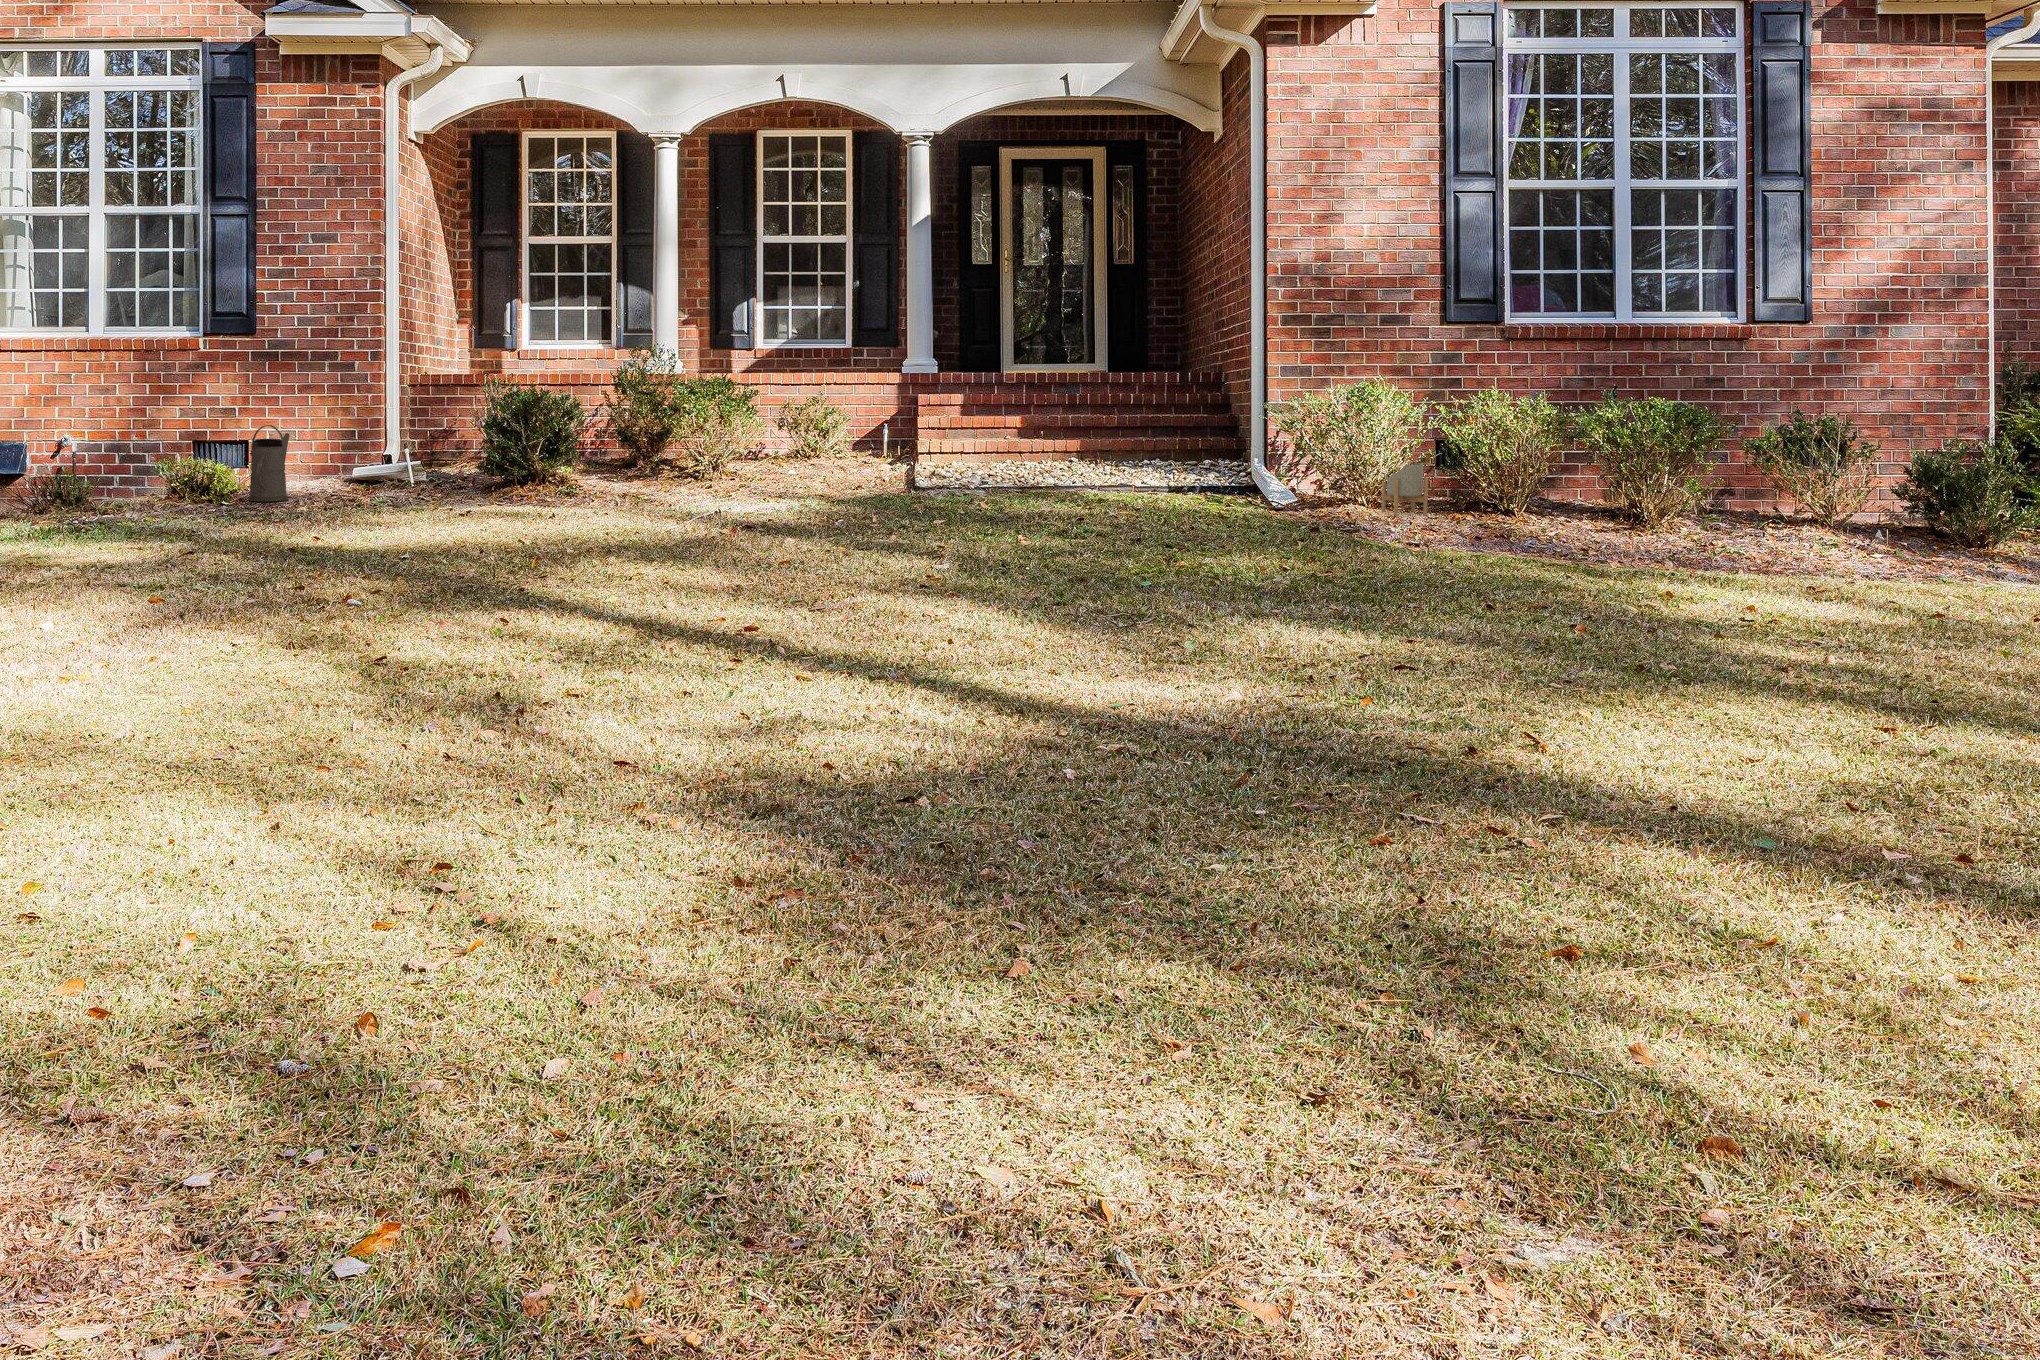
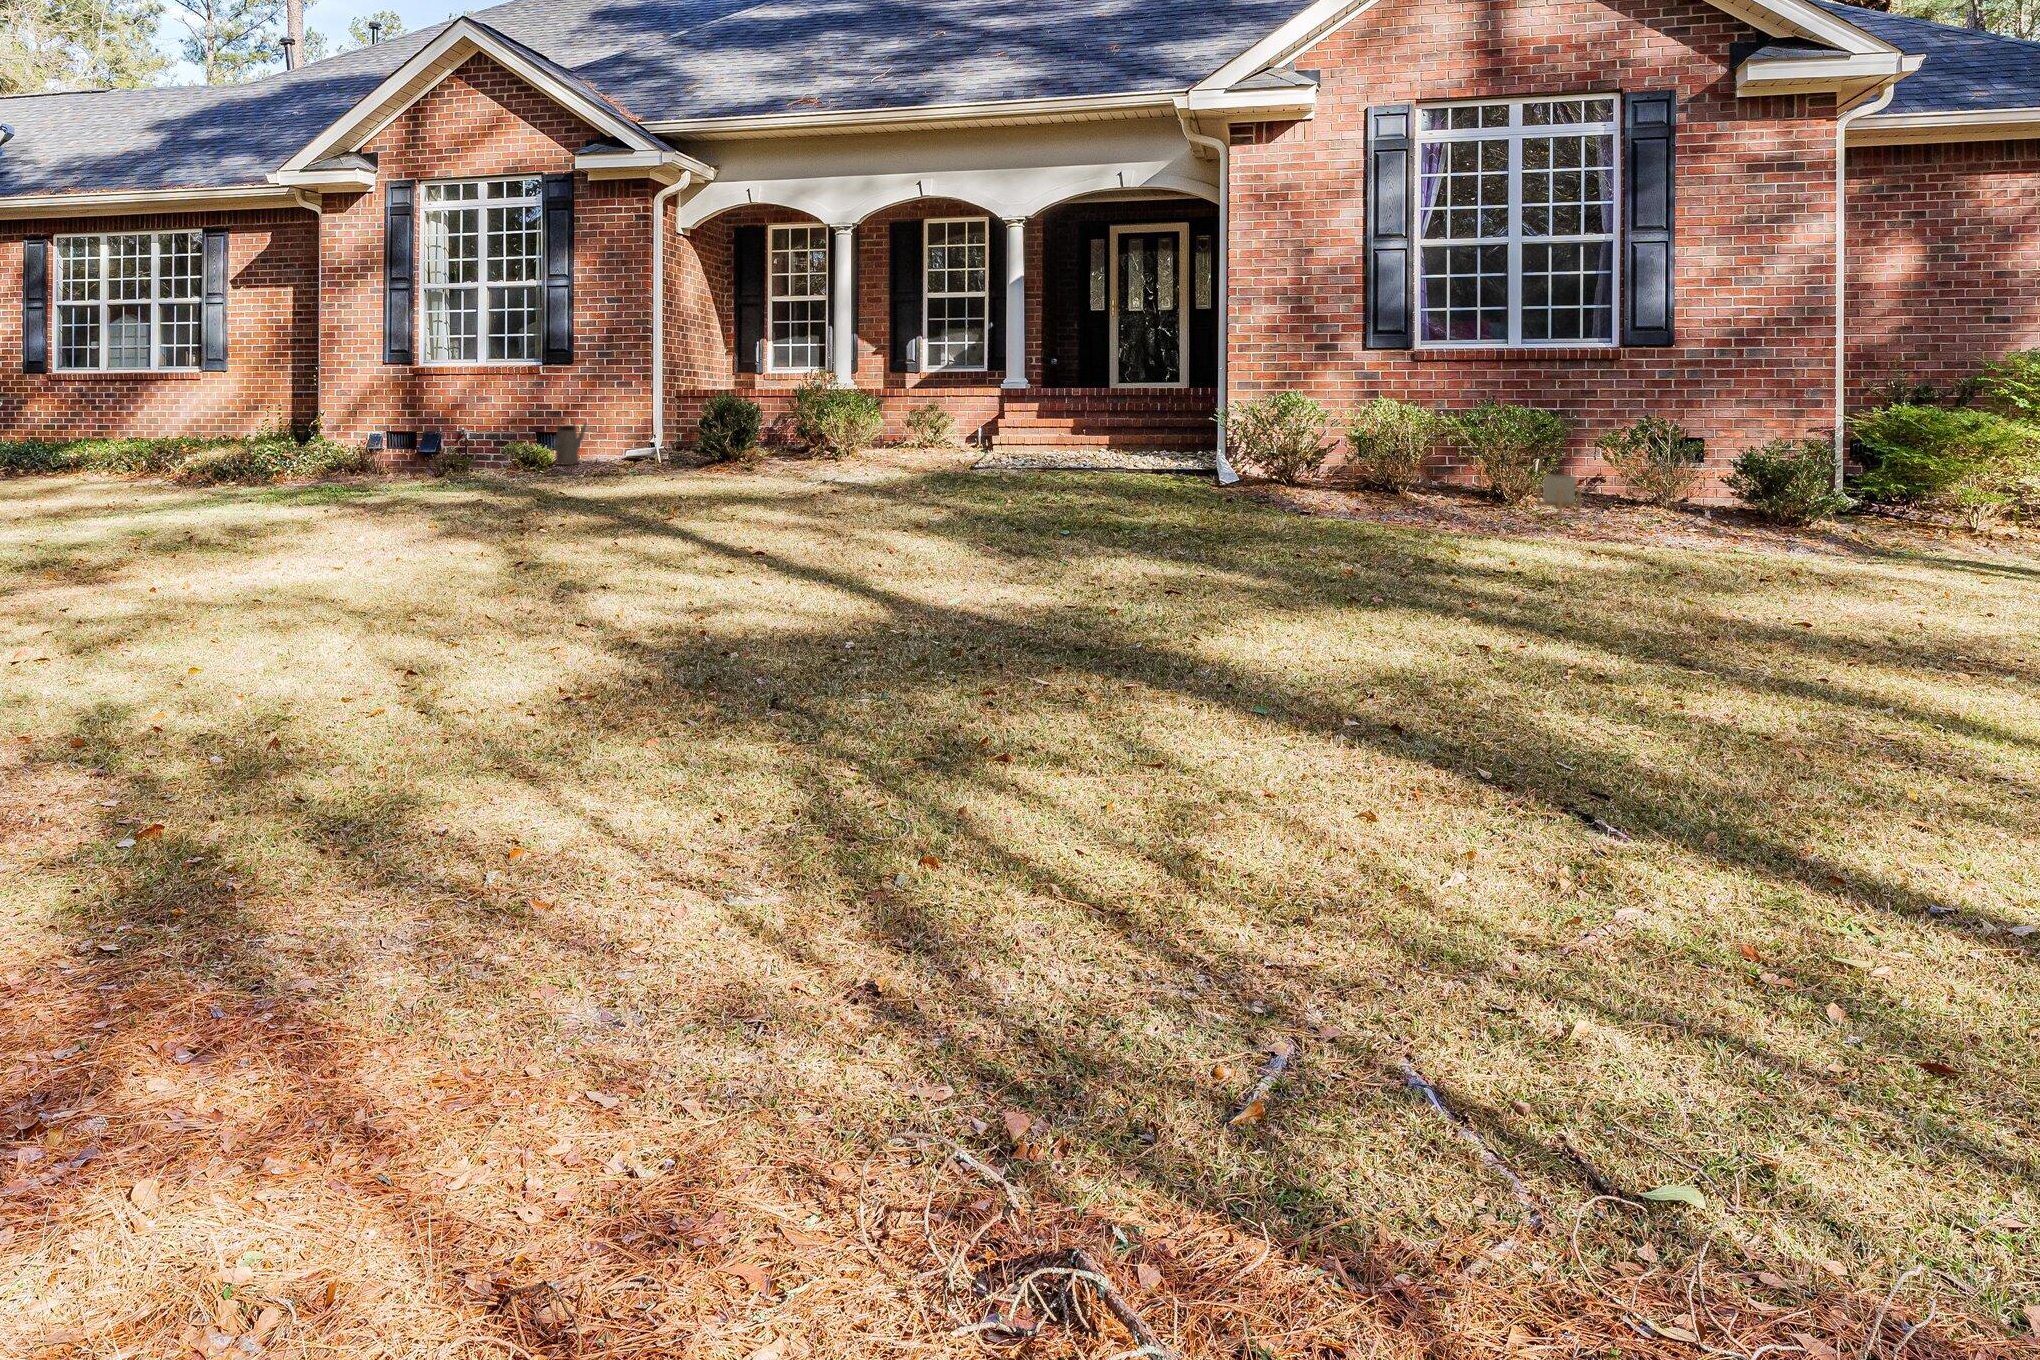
planter: present [1382,463,1428,516] -> present [1536,474,1581,519]

